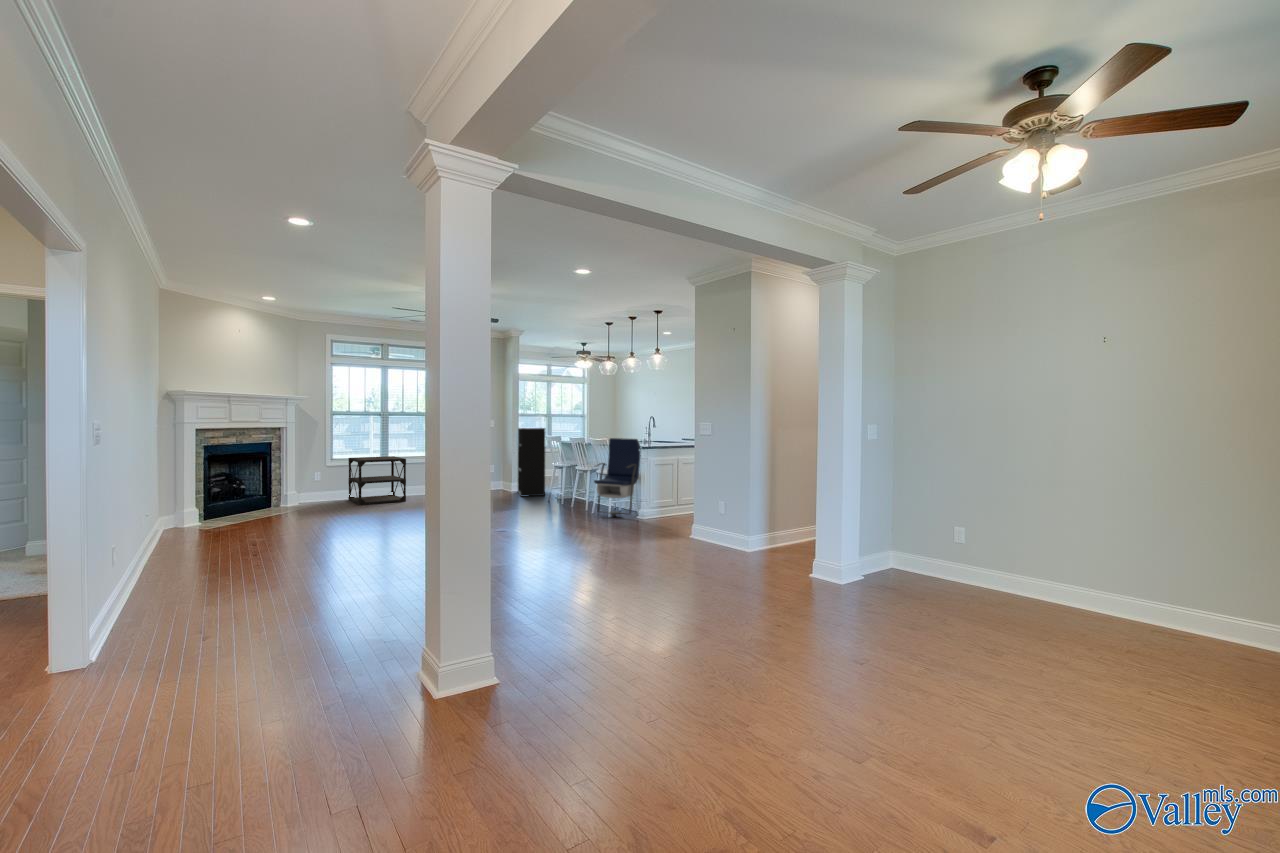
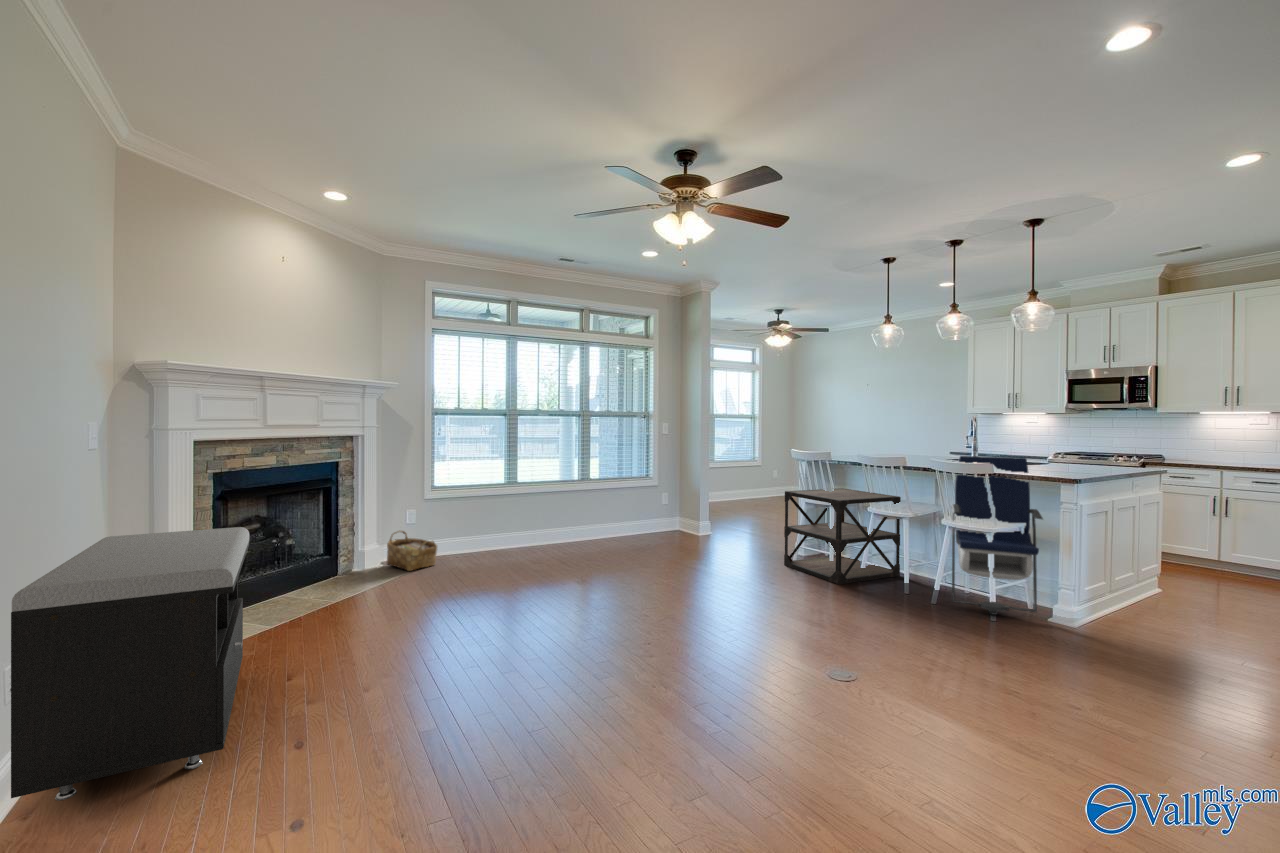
bookshelf: present [518,427,545,496] -> none [705,434,764,548]
side table: present [348,456,406,505] -> present [784,488,901,584]
storage bench: none [151,468,227,554] -> present [11,527,249,801]
woven basket: none [302,484,333,506] -> present [386,530,437,571]

